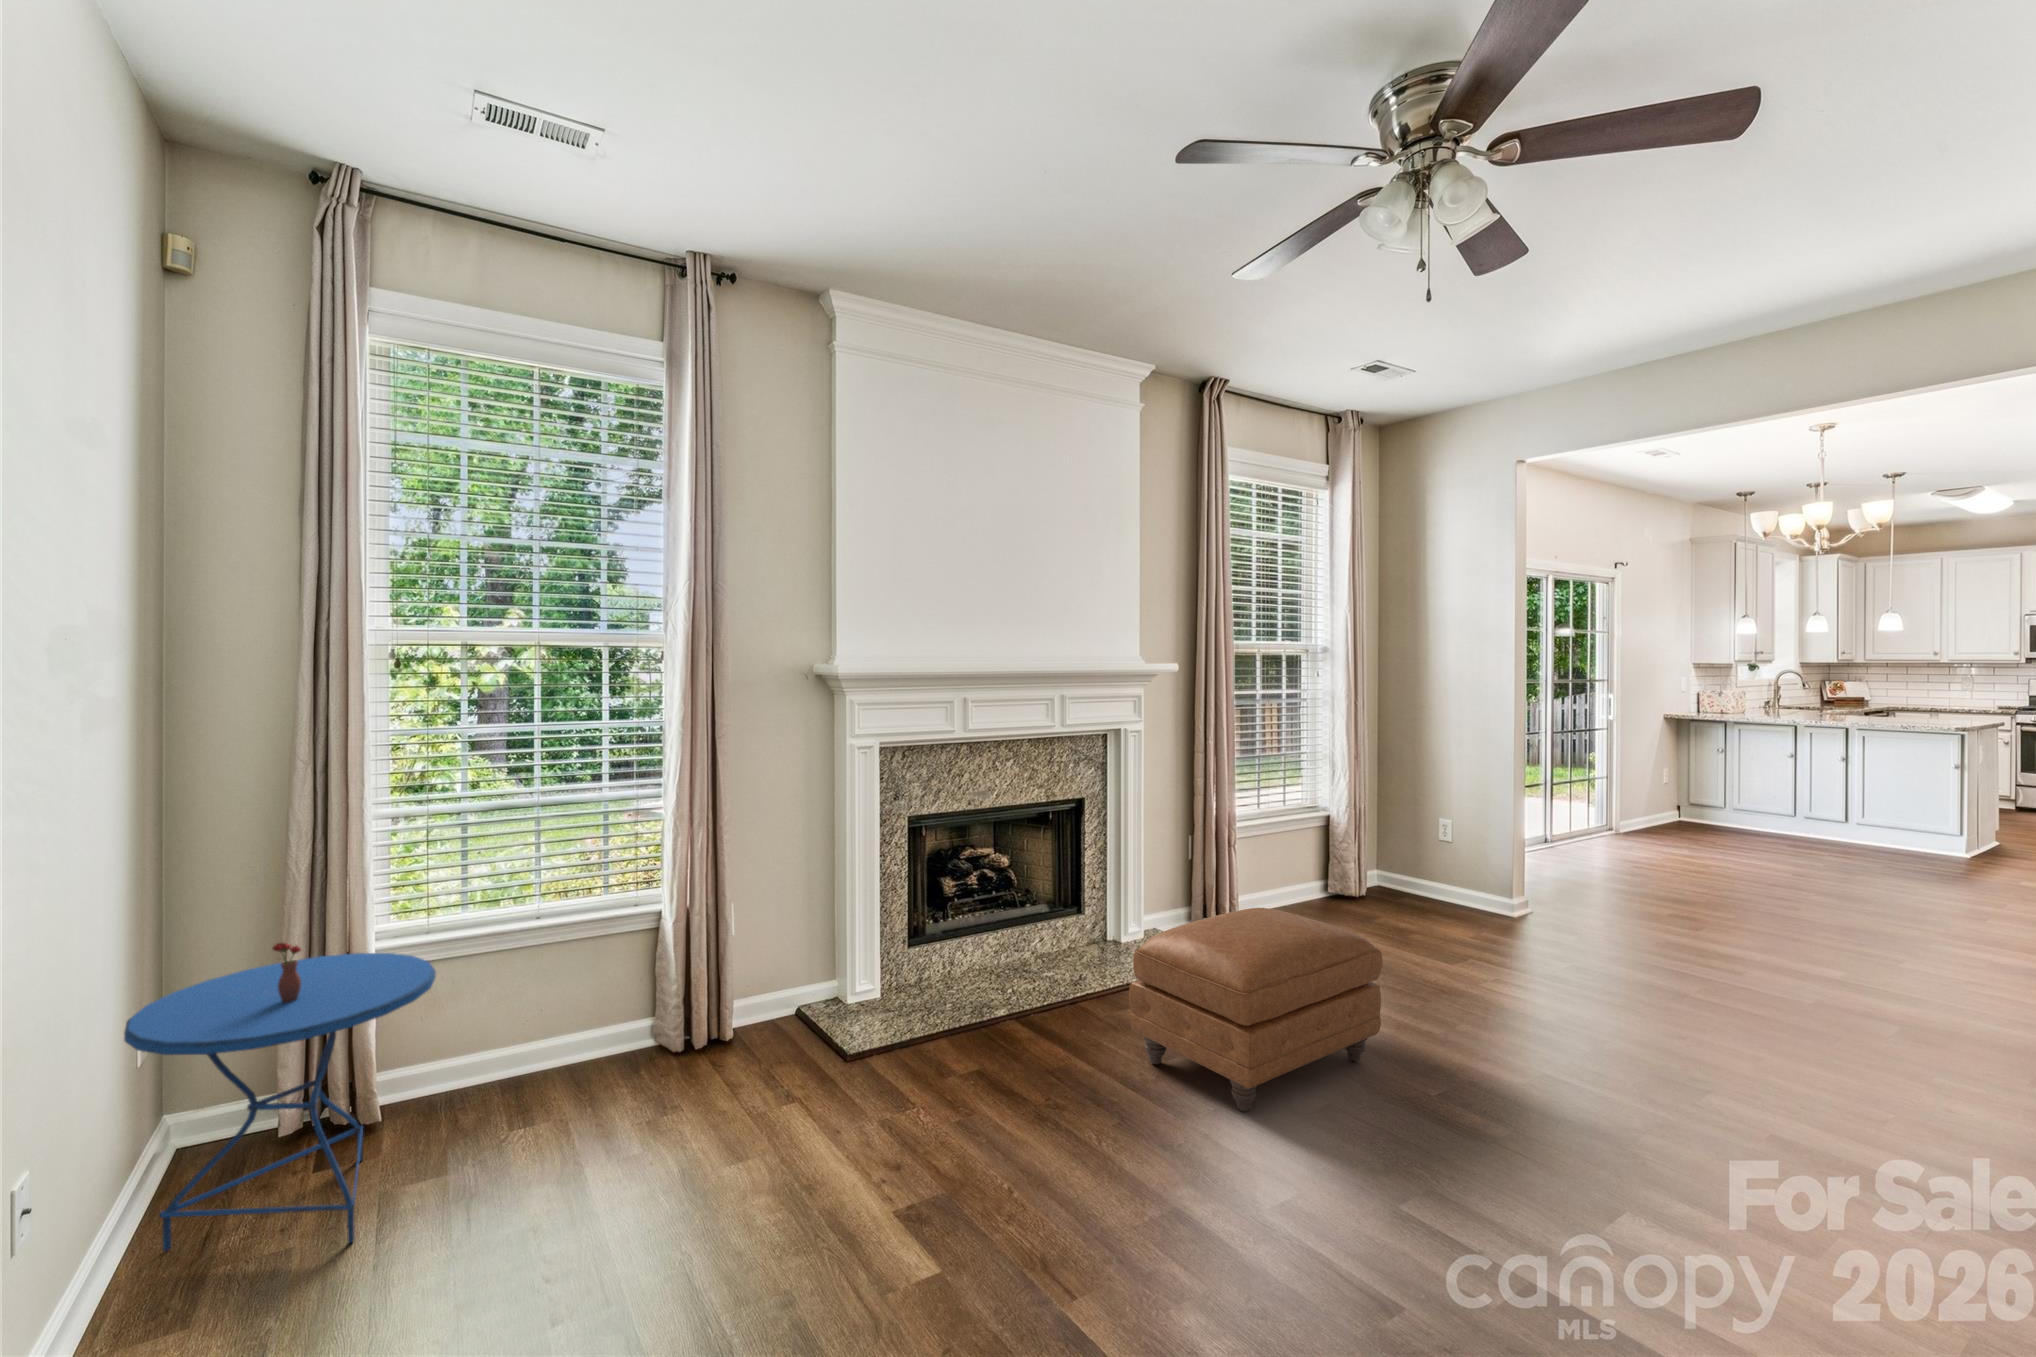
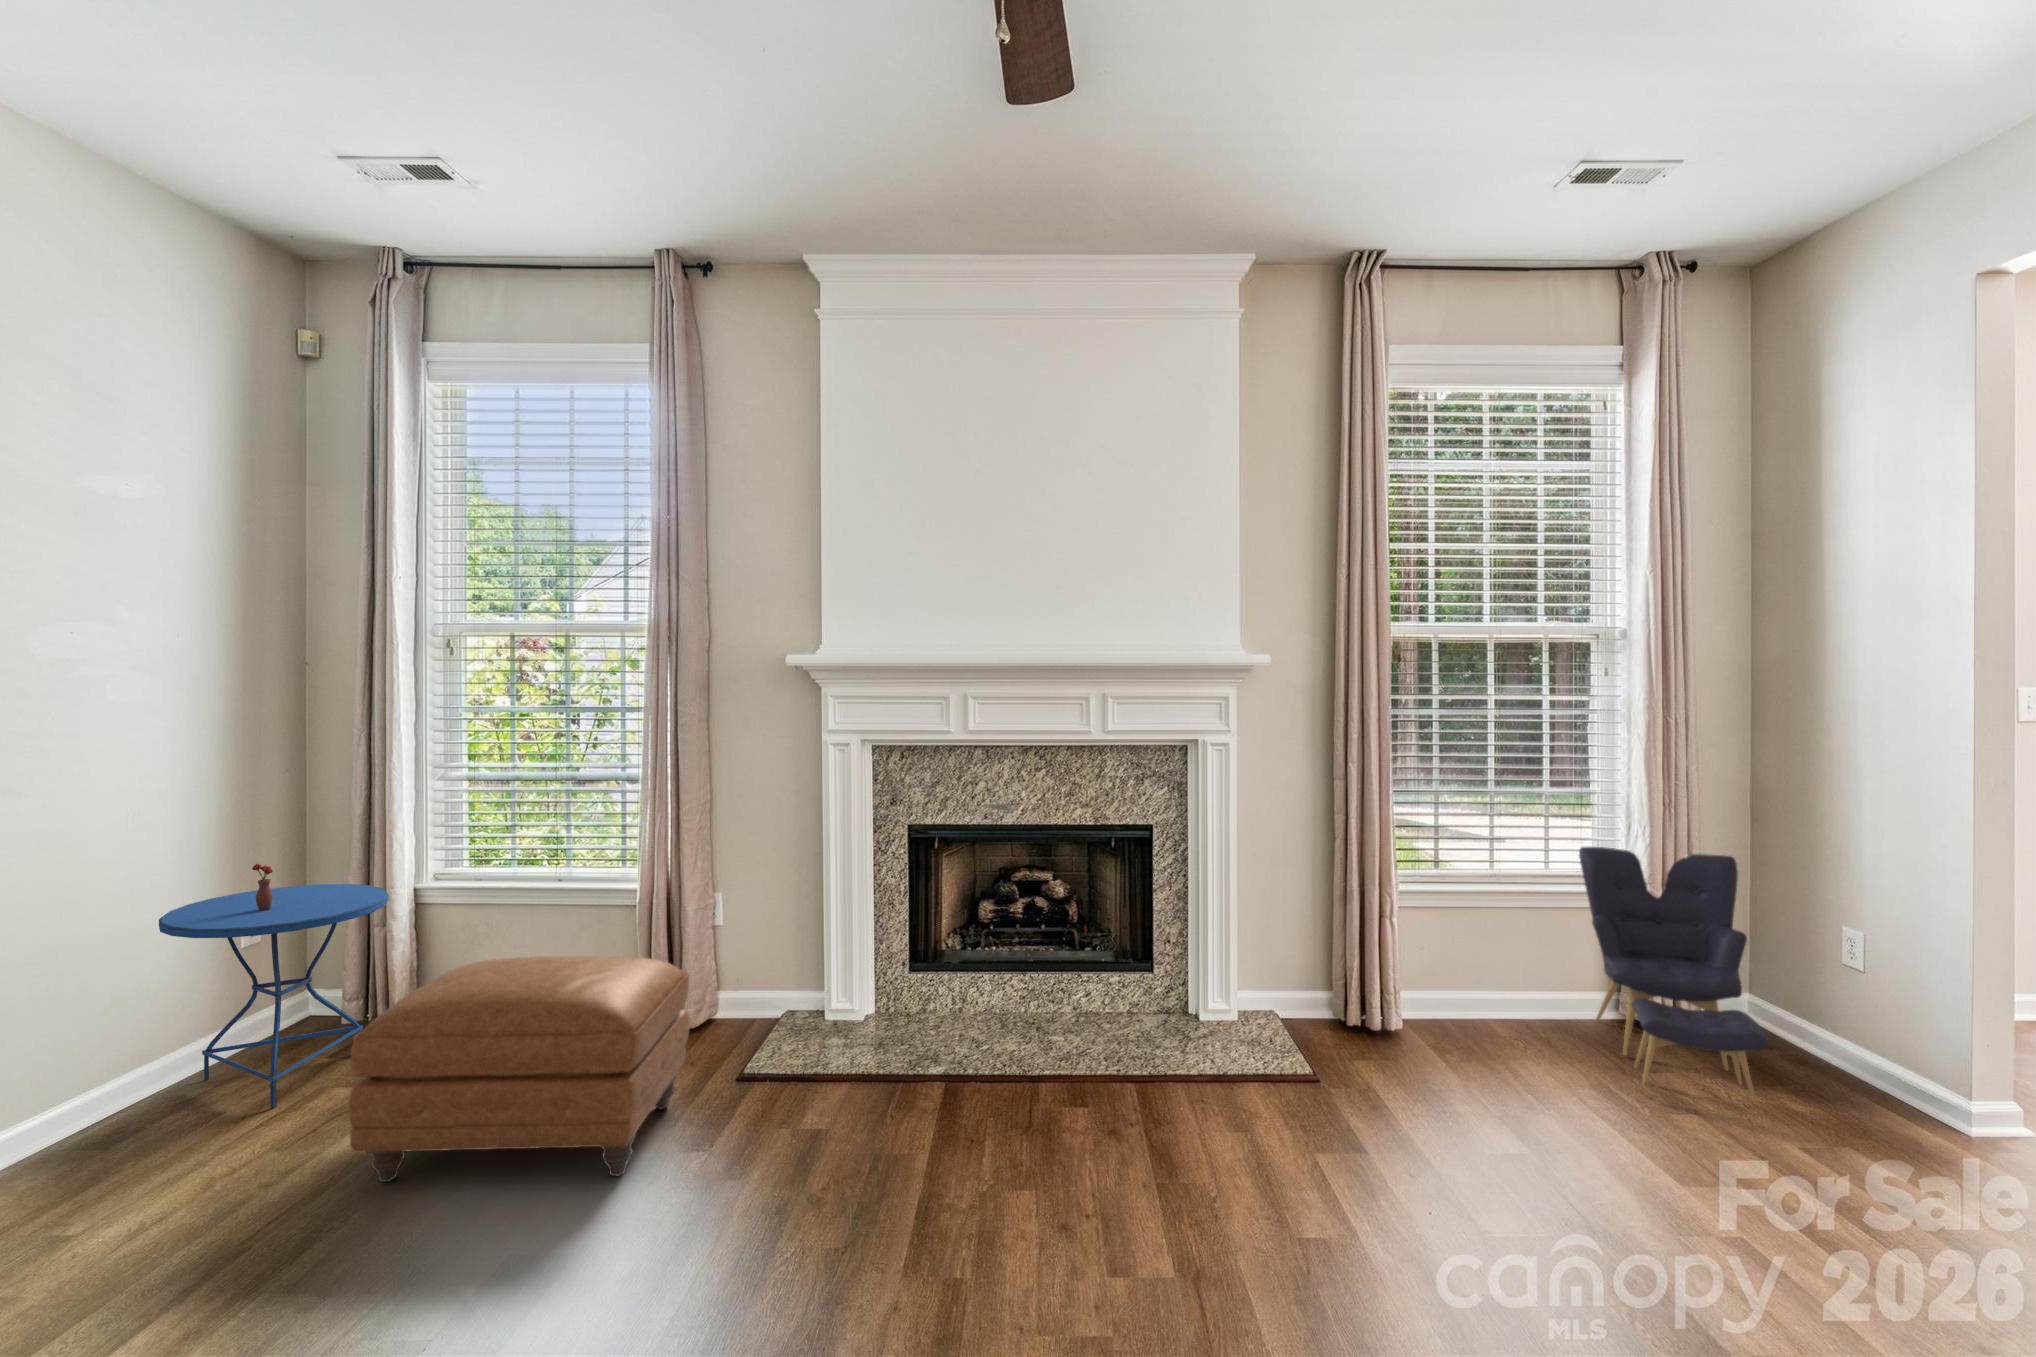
armchair: none [1306,787,1454,930] -> present [1579,847,1769,1102]
ottoman: present [1129,908,1383,1111] -> present [349,956,690,1182]

